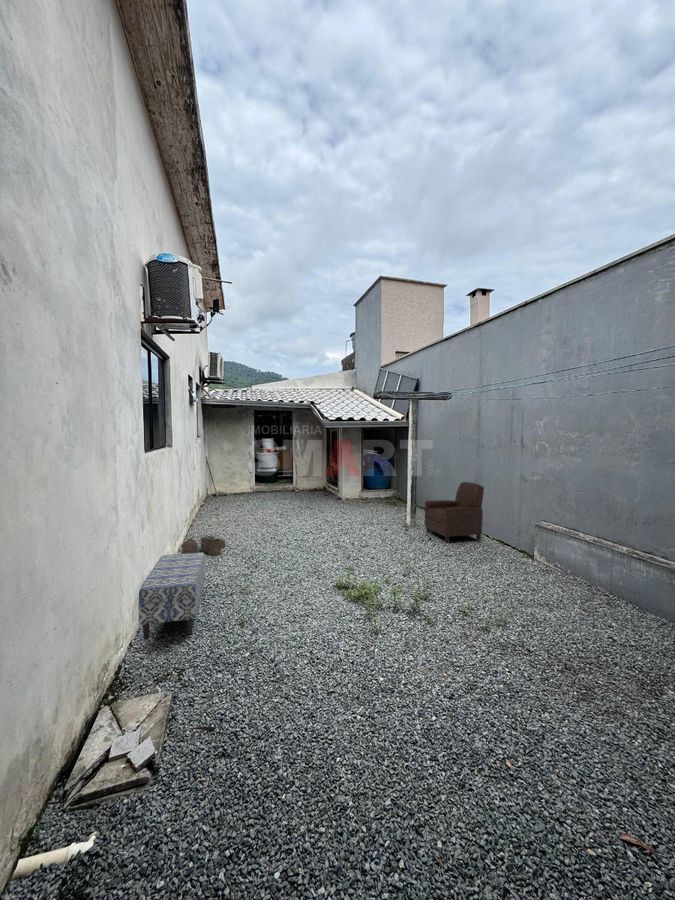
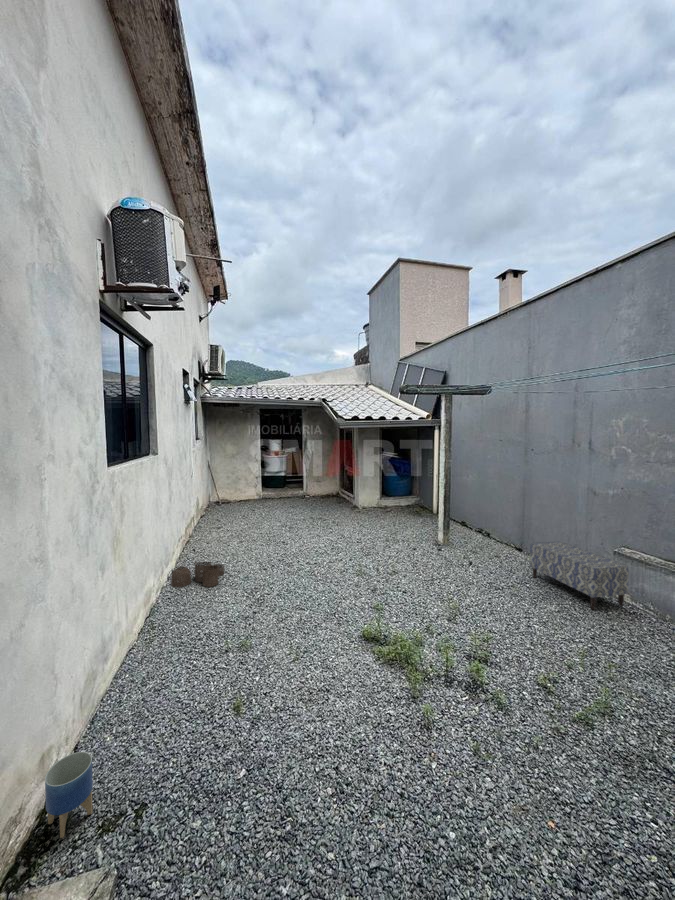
chair: present [424,482,484,543] -> none [460,492,534,568]
bench: present [138,552,205,640] -> present [530,542,629,610]
planter: none [121,635,150,682] -> present [45,752,93,838]

